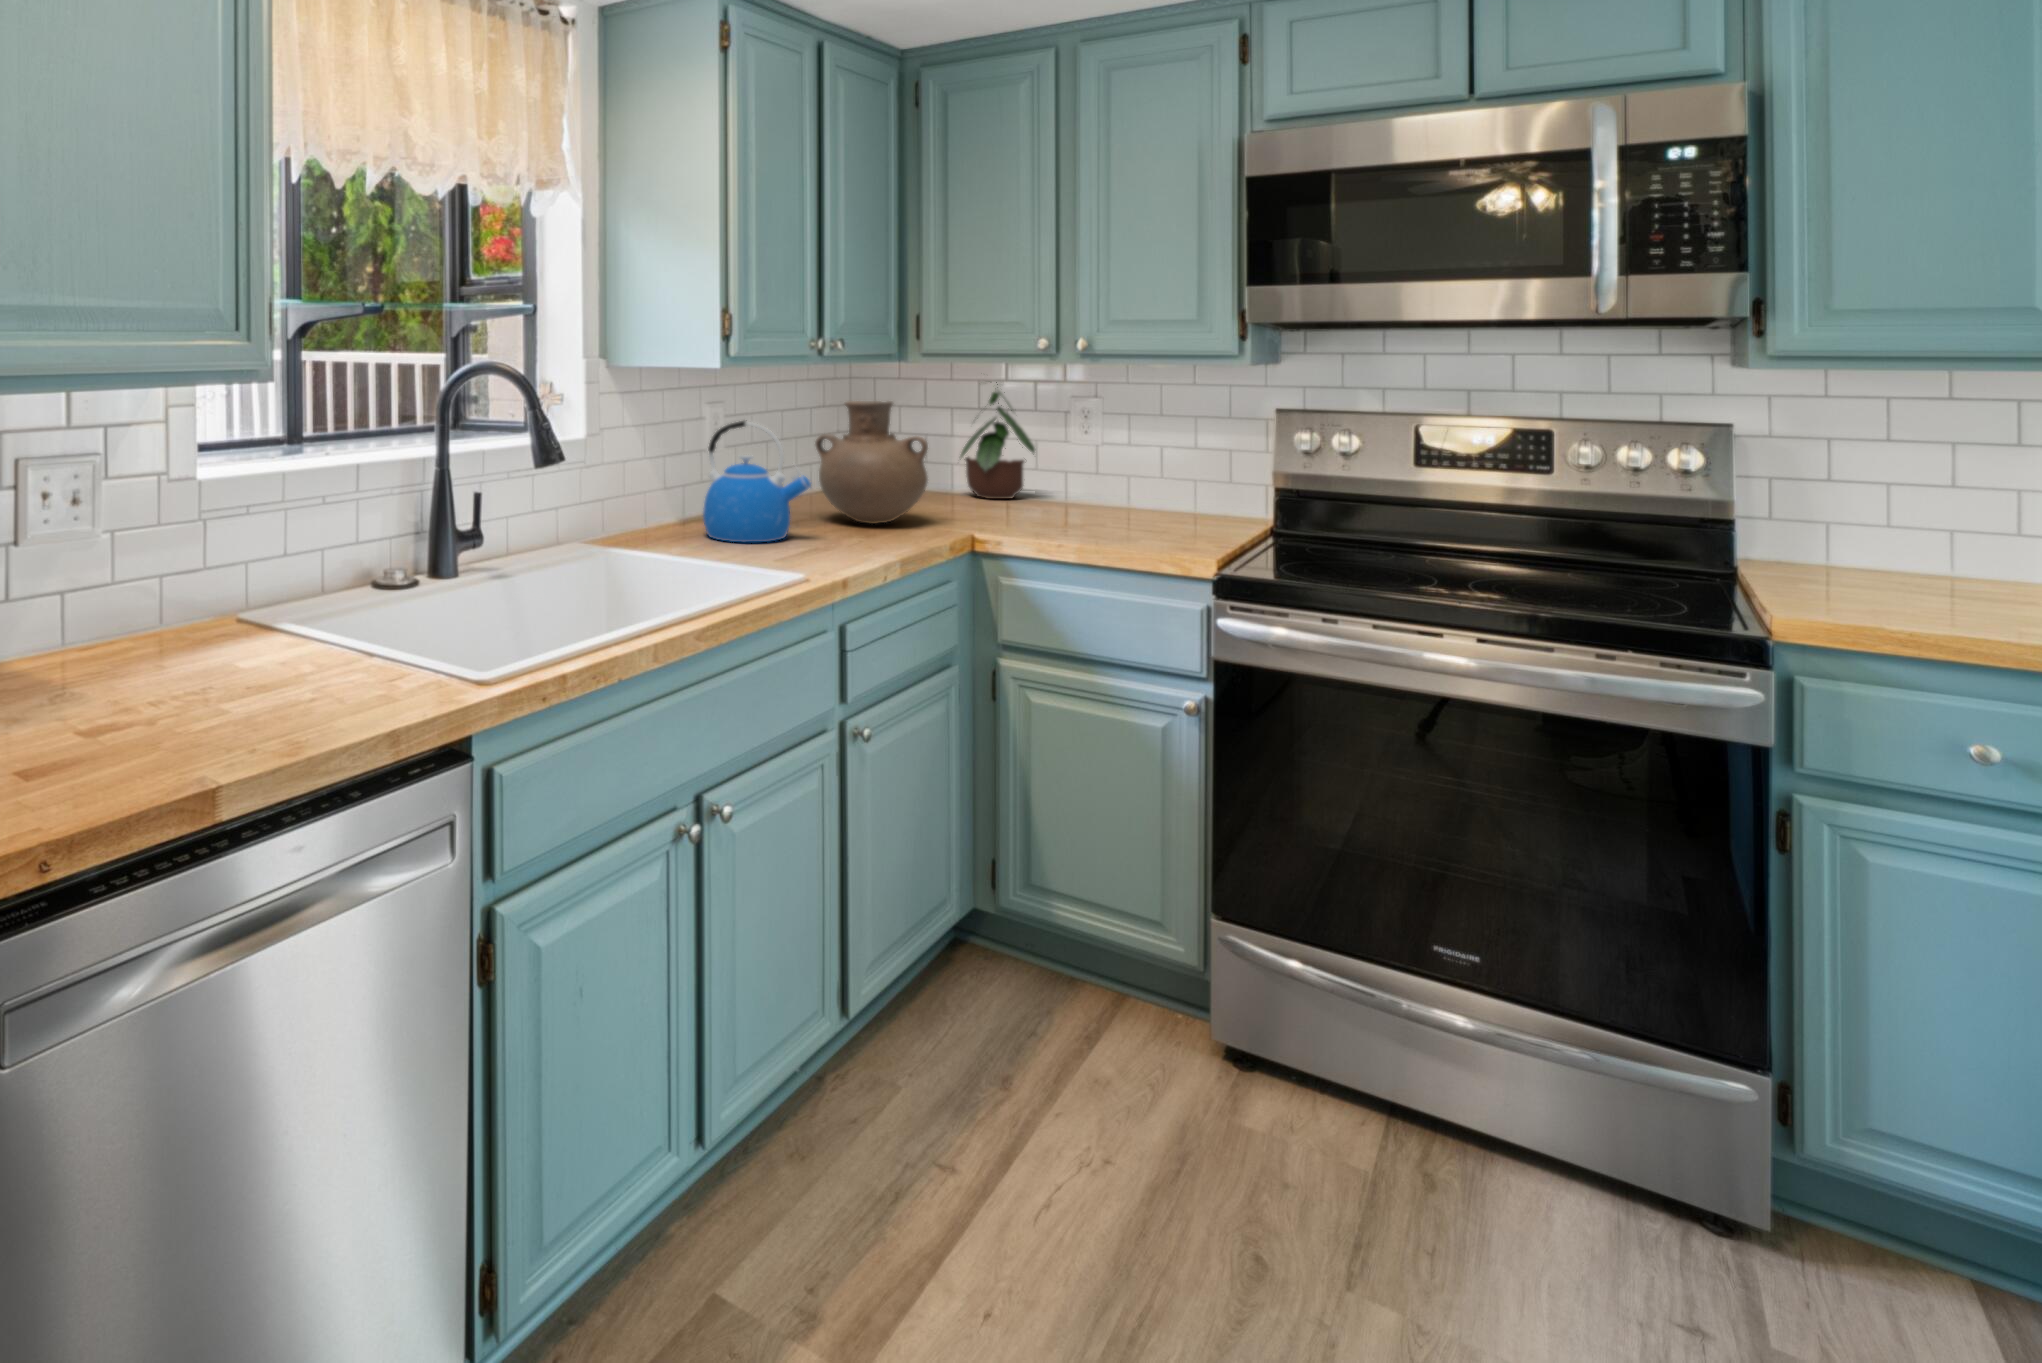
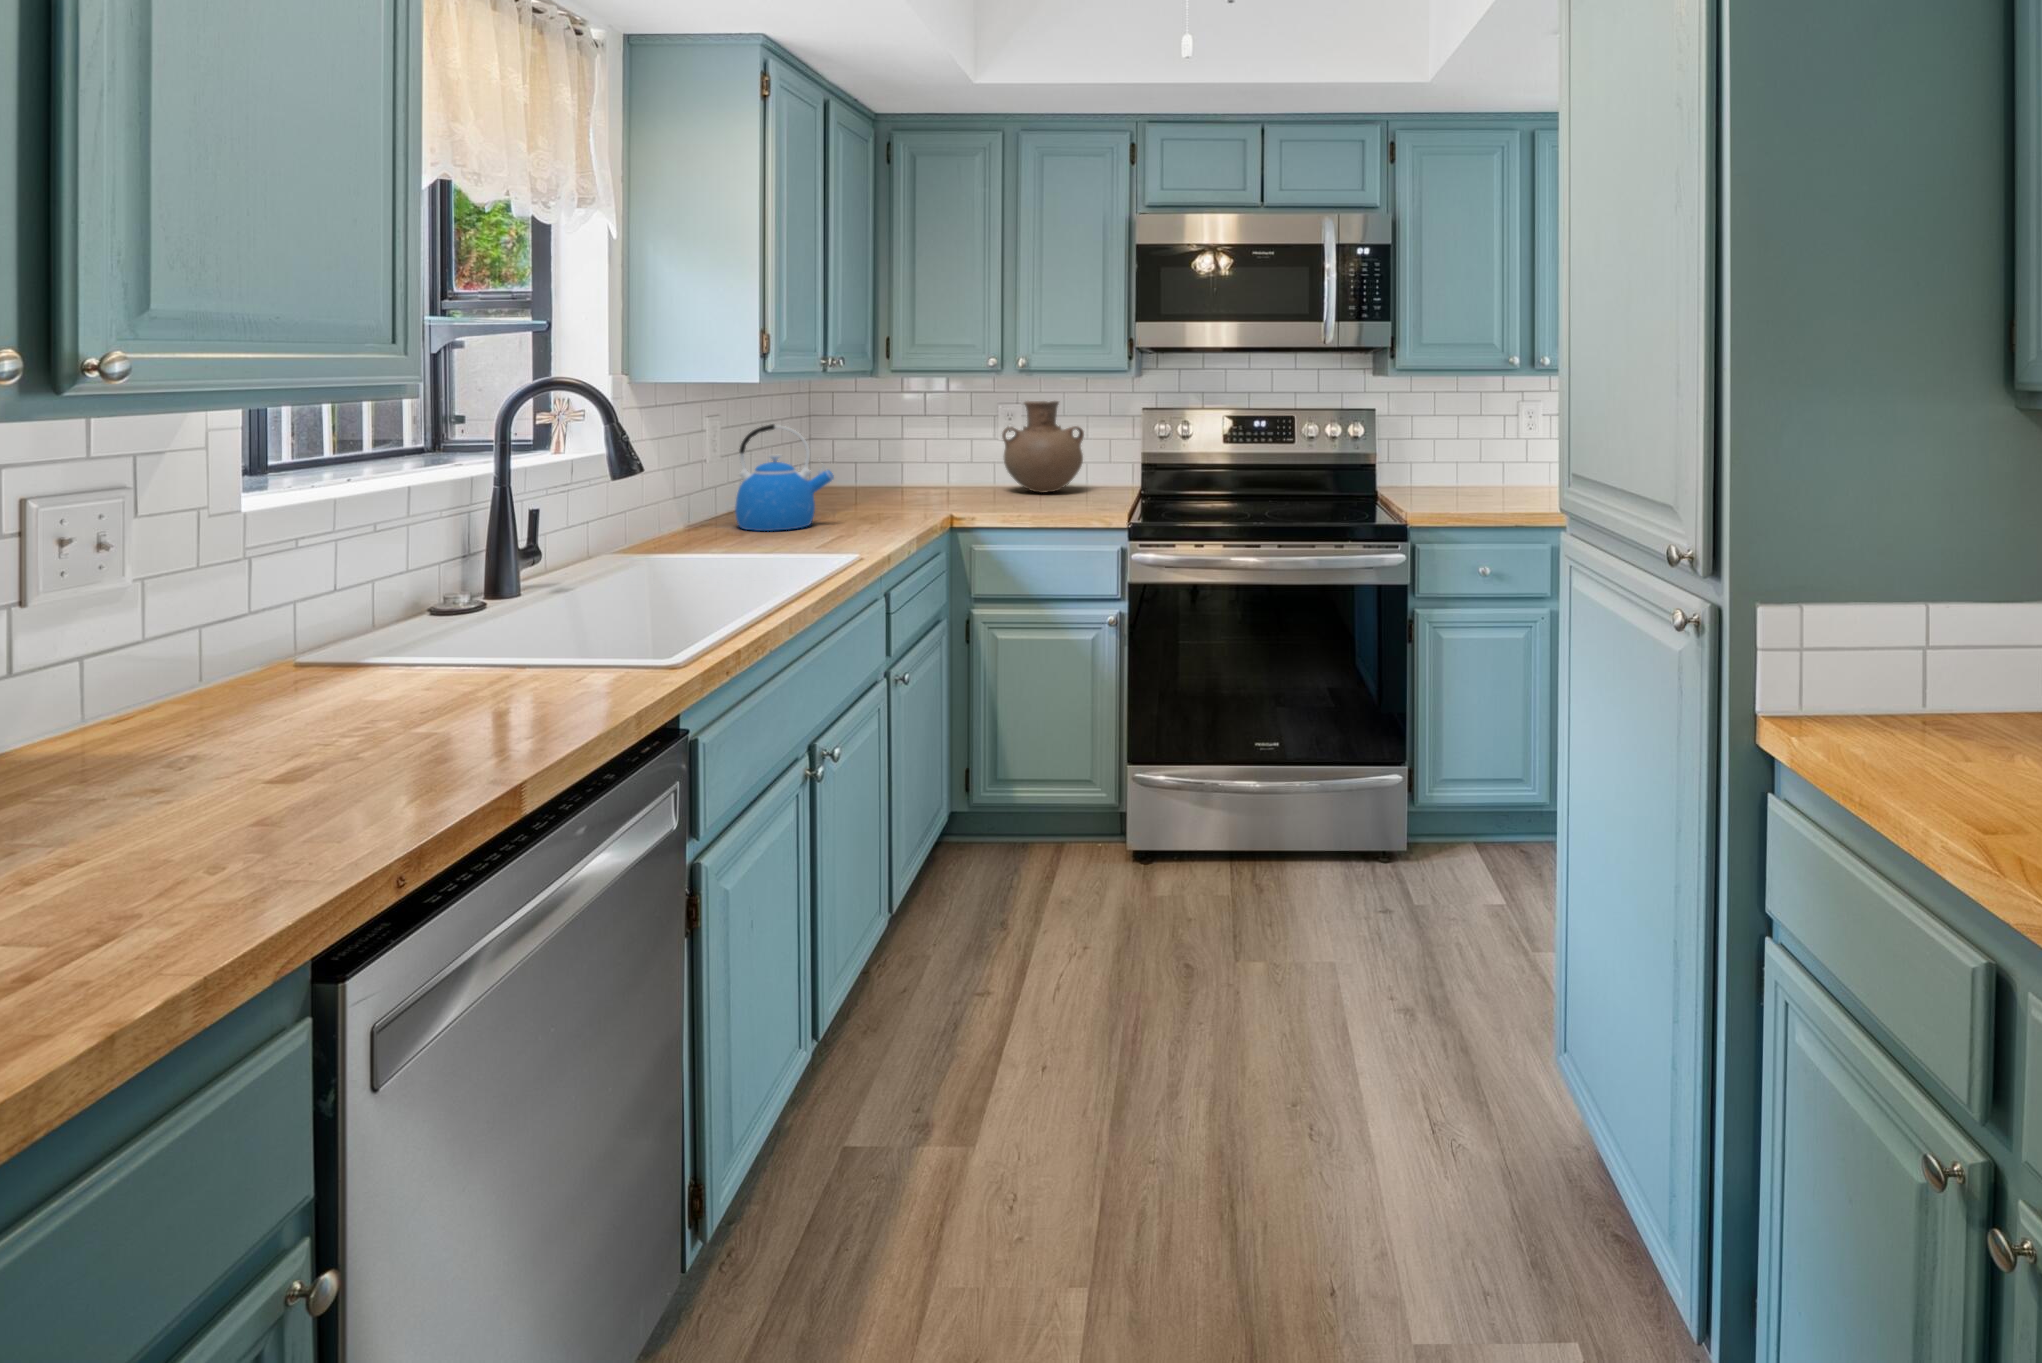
potted plant: present [961,382,1035,499] -> none [904,376,976,487]
vase: present [815,401,928,524] -> present [1002,401,1084,493]

